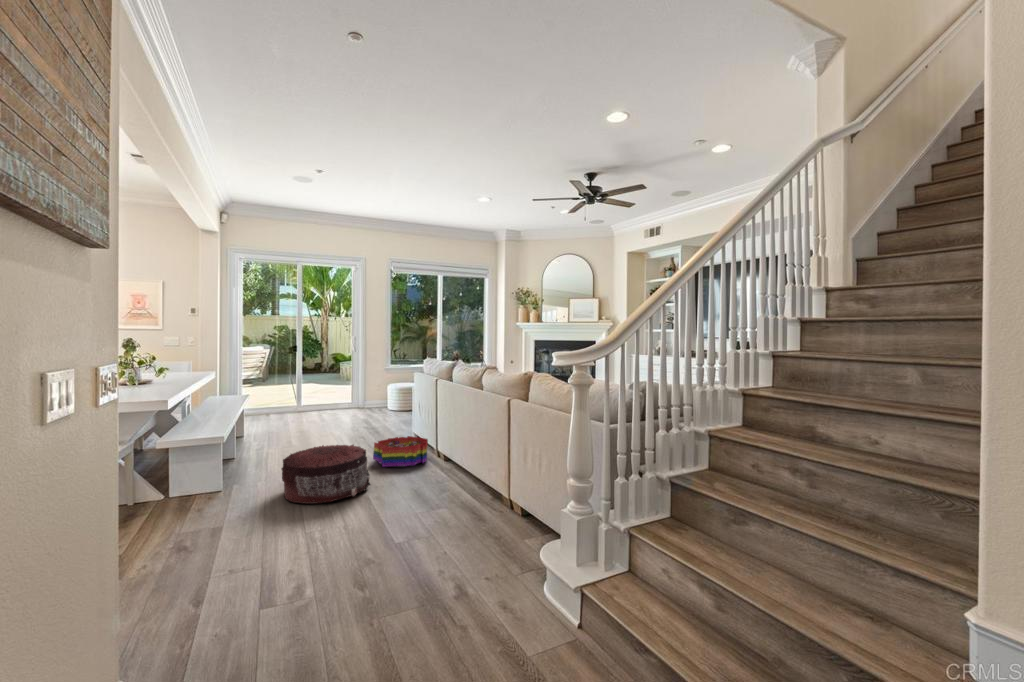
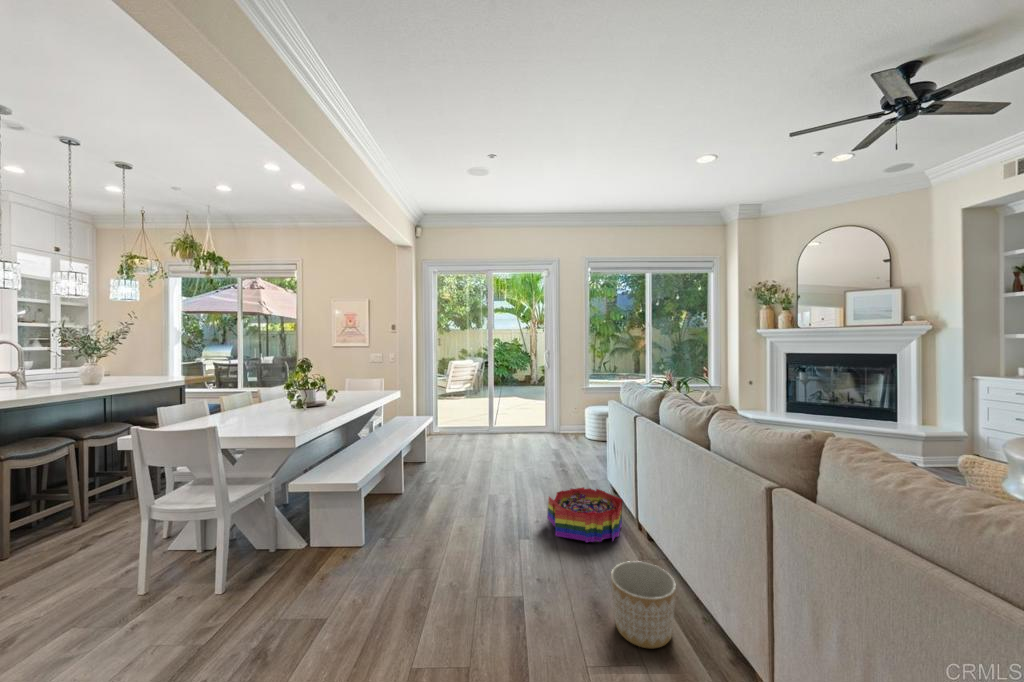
pouf: present [282,445,370,504] -> none [412,500,525,609]
planter: none [431,456,466,495] -> present [611,561,676,649]

